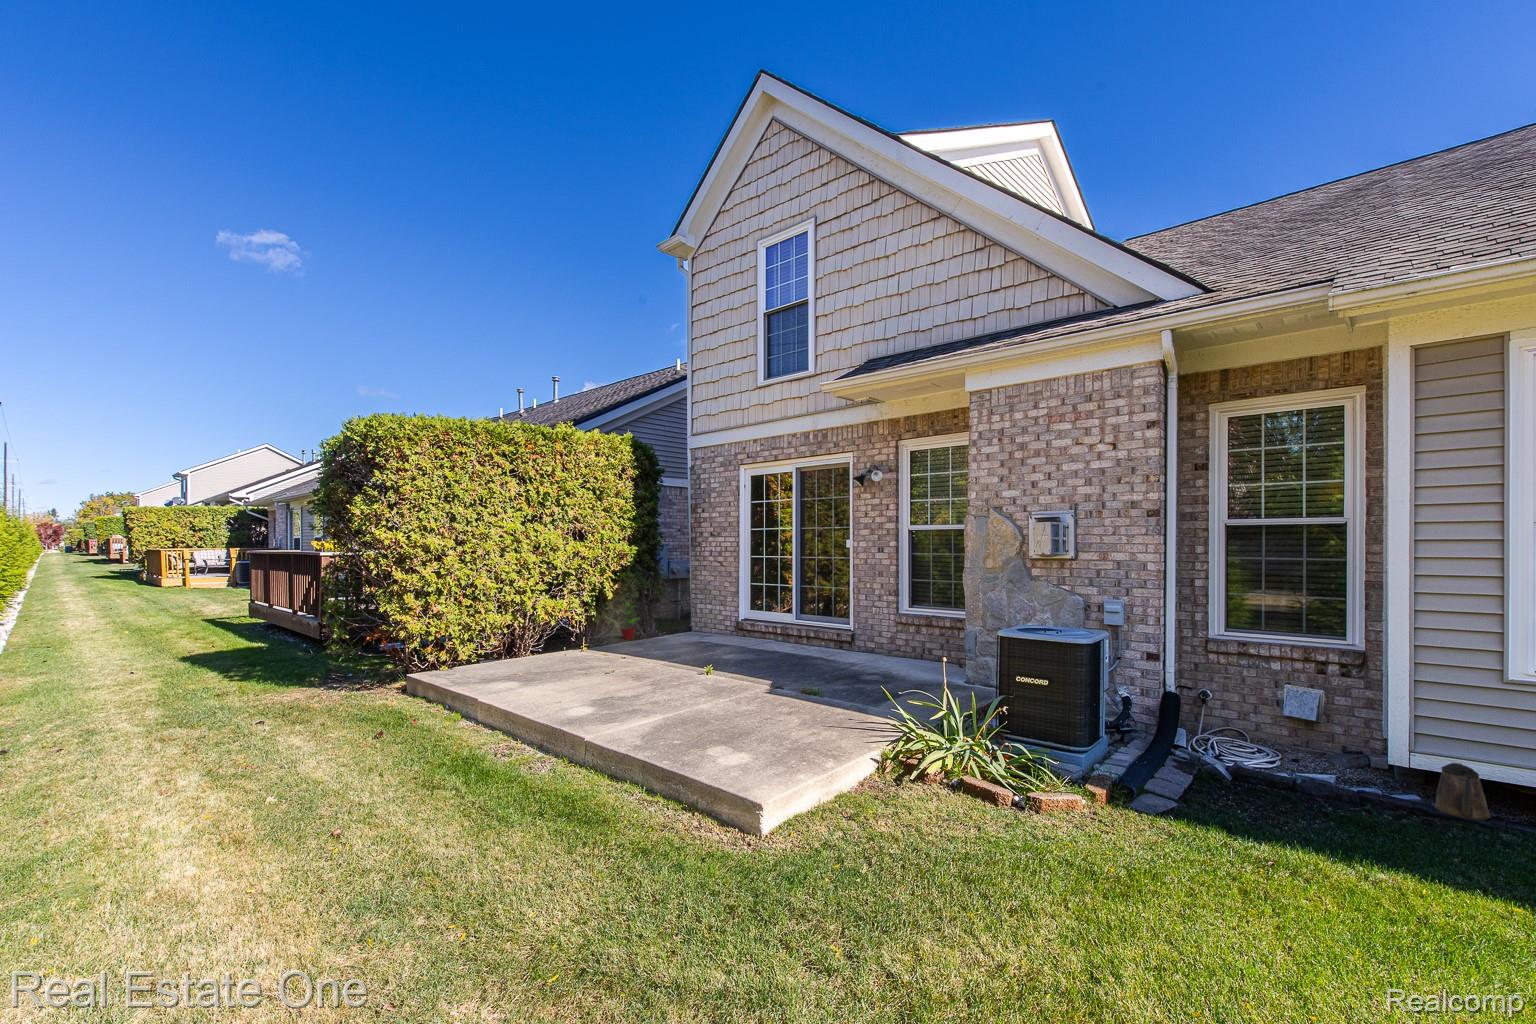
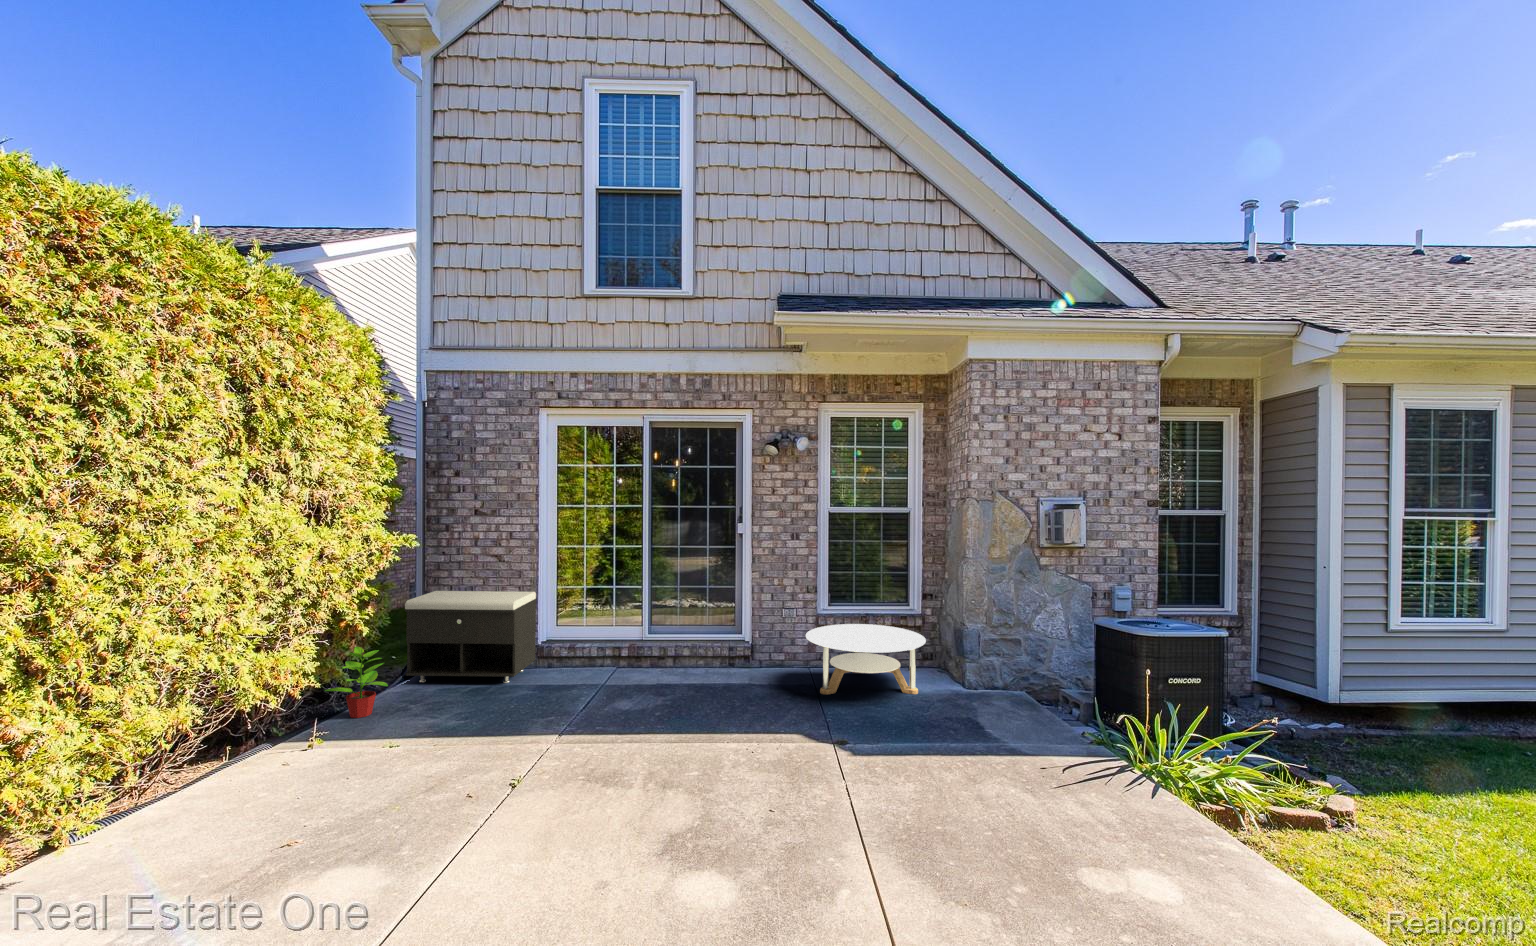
storage bench: none [666,581,737,637] -> present [405,591,536,683]
round table: none [853,622,952,678] -> present [806,624,926,694]
watering can: present [1434,763,1492,820] -> none [1347,693,1412,735]

